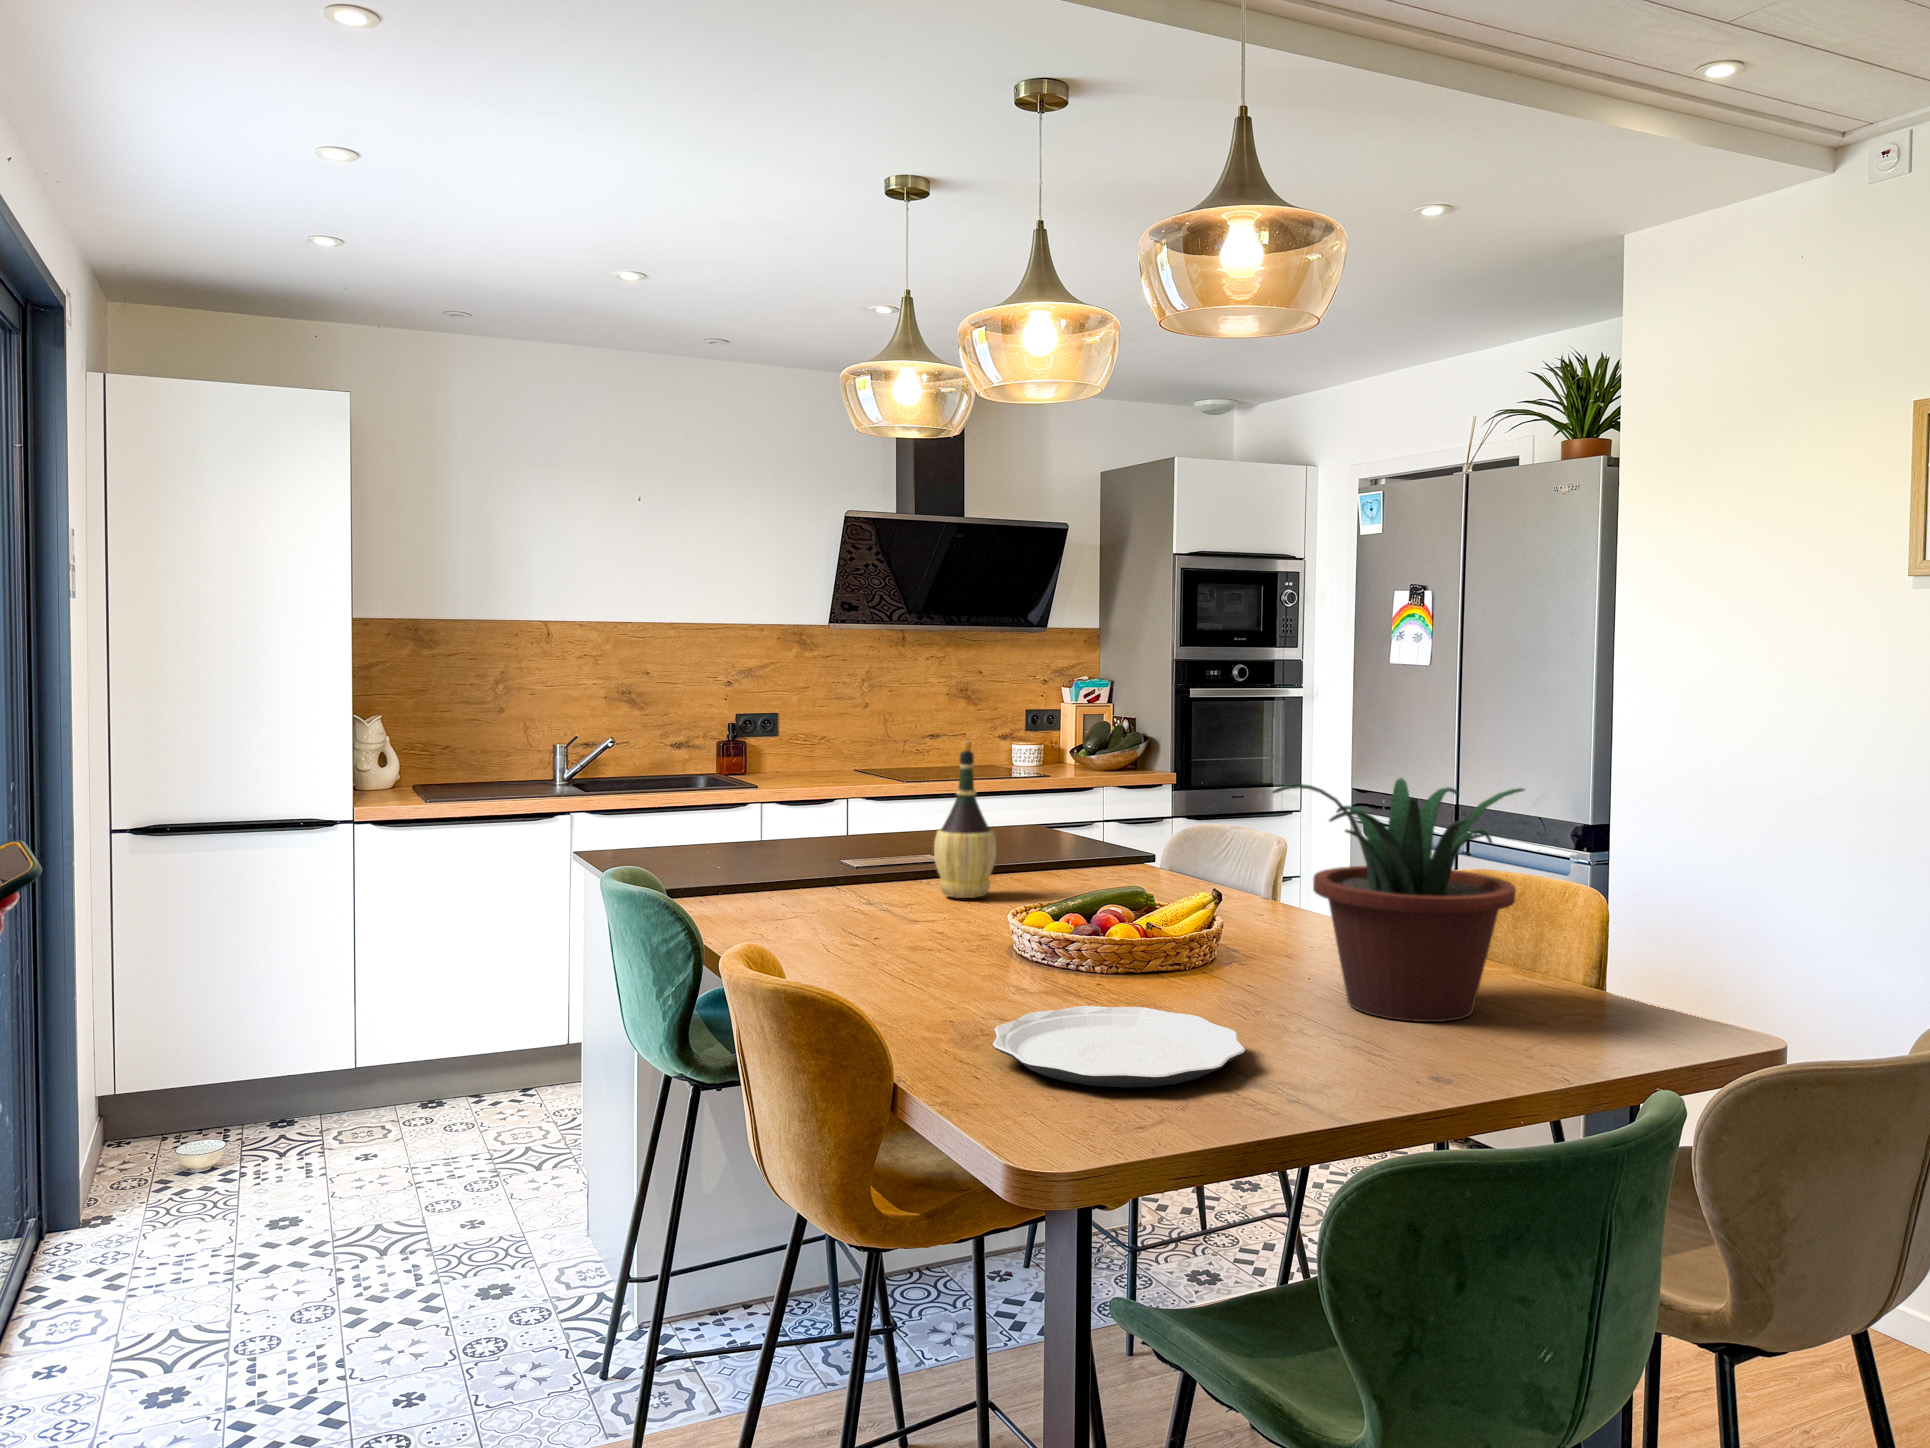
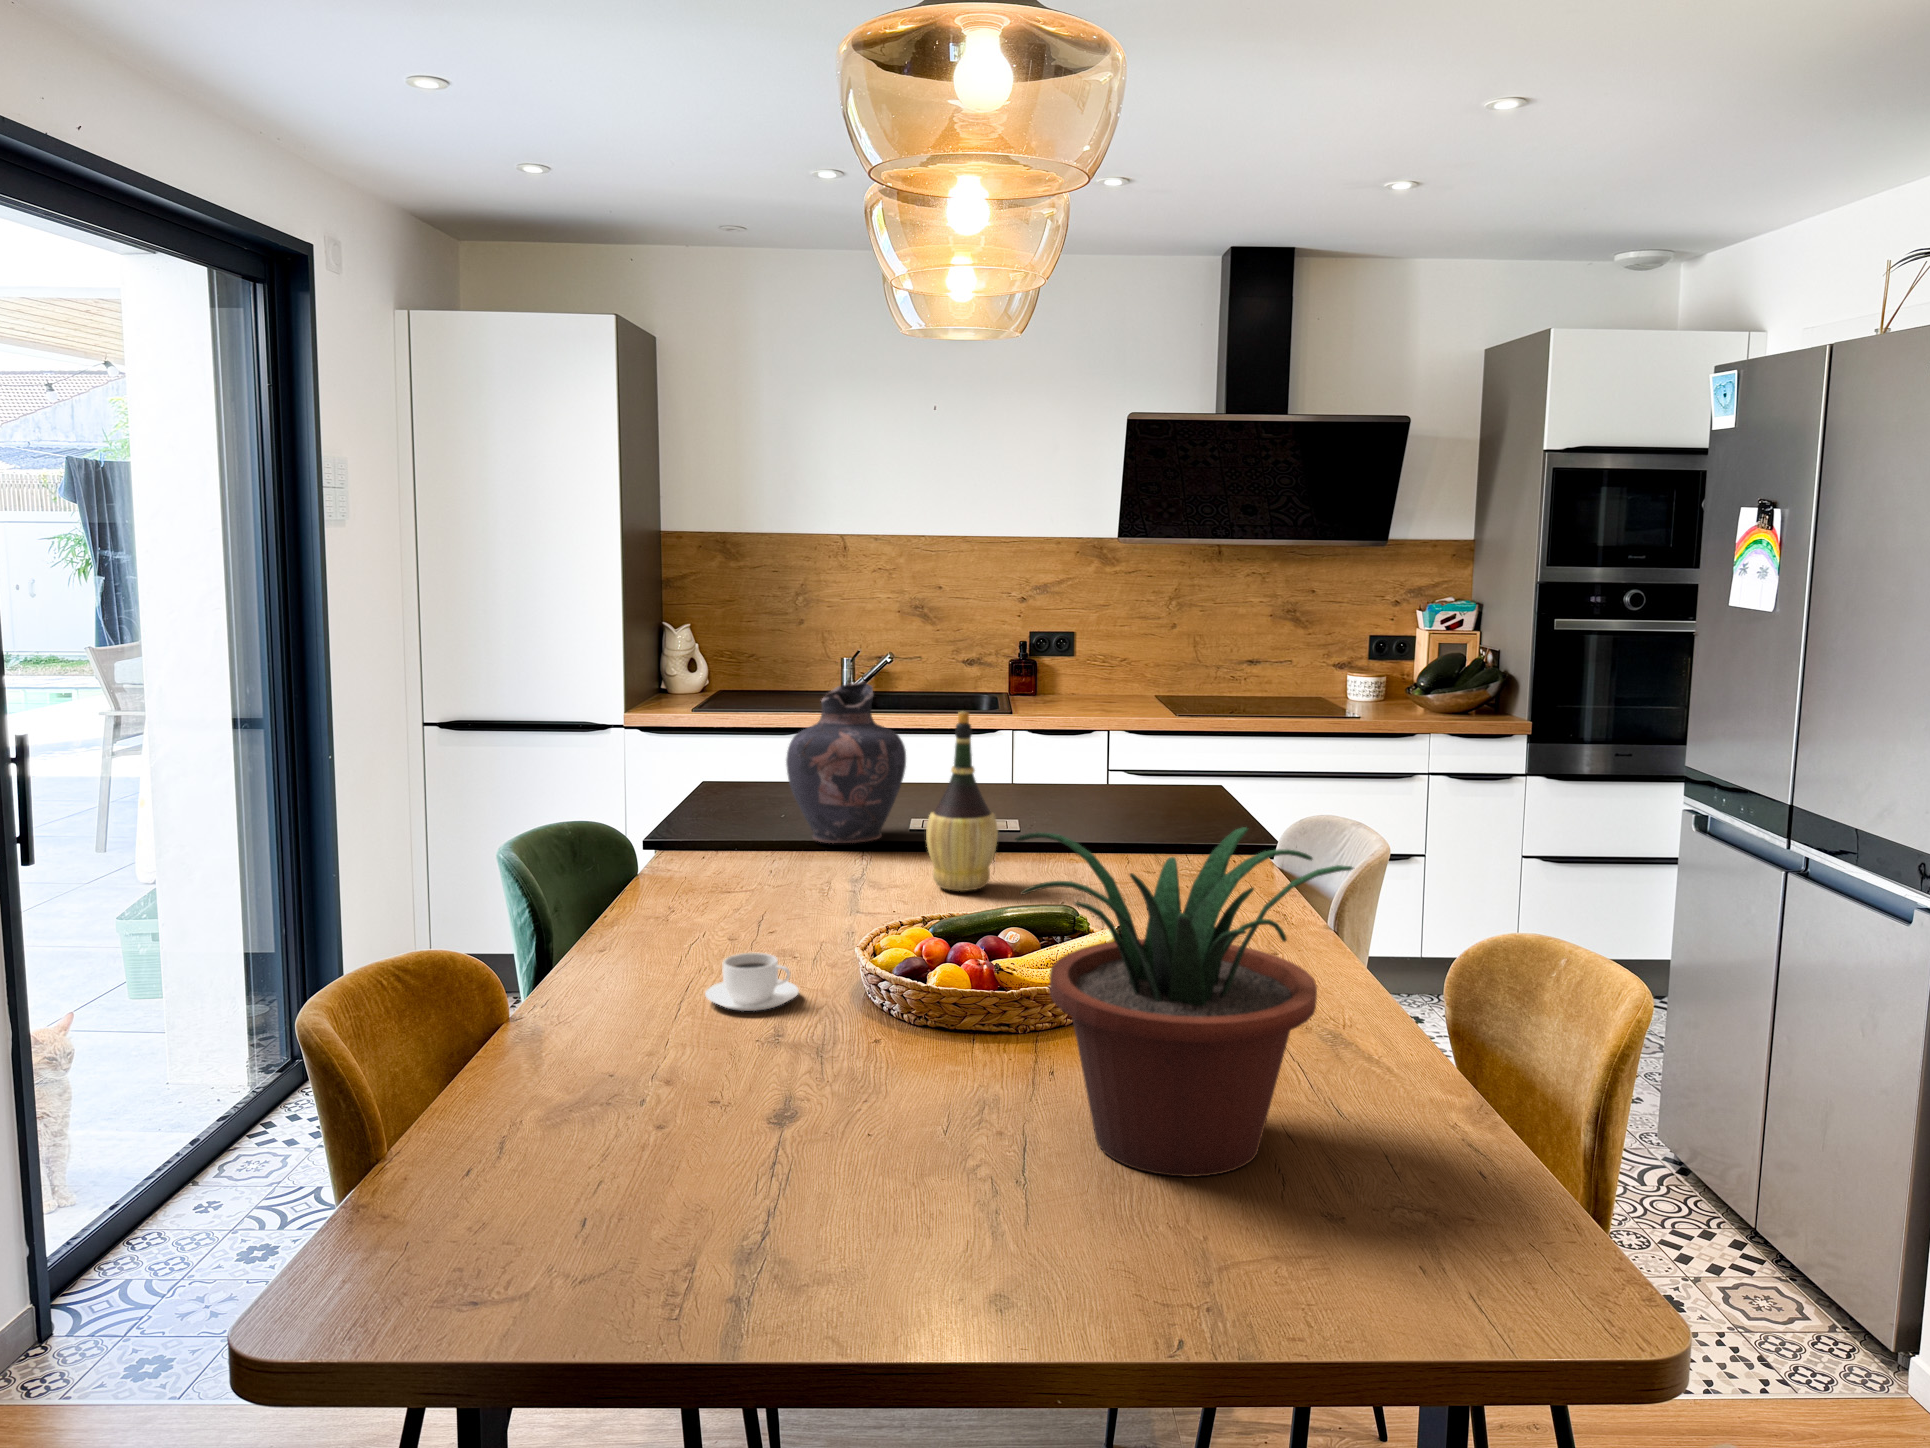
vase: none [743,730,853,877] -> present [786,682,906,843]
coffee cup: none [915,933,995,979] -> present [705,953,799,1011]
plate: present [993,1006,1245,1087] -> none [518,1082,834,1221]

